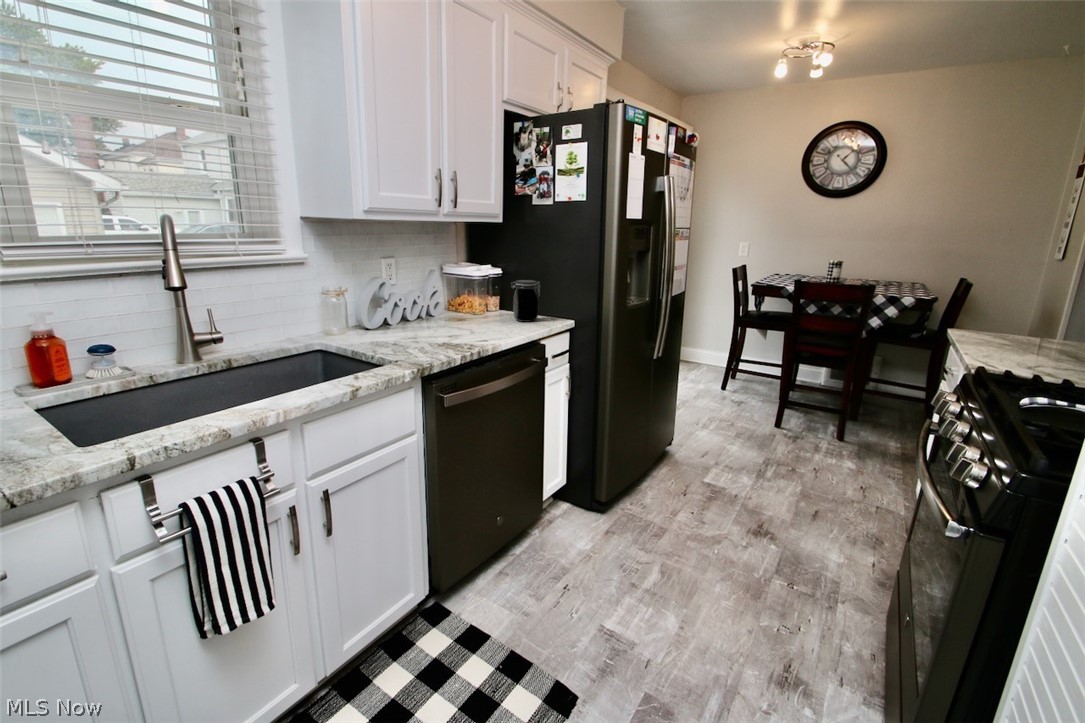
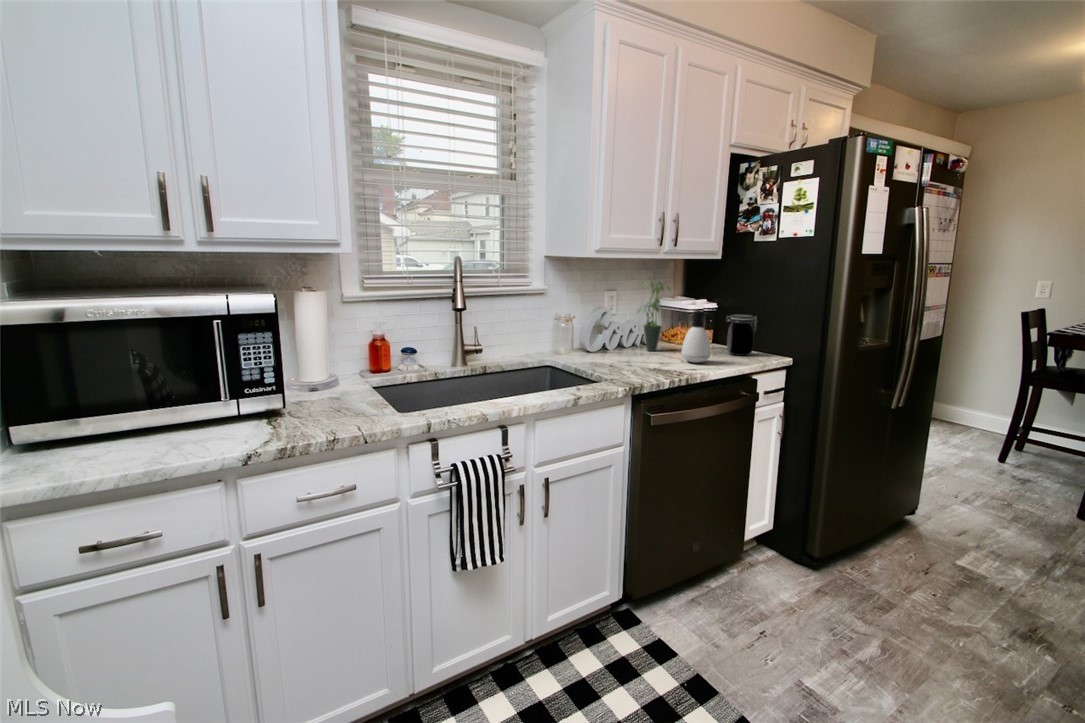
potted plant: none [418,242,454,323] -> present [637,278,669,351]
soap dispenser: none [470,278,500,333] -> present [681,311,714,363]

